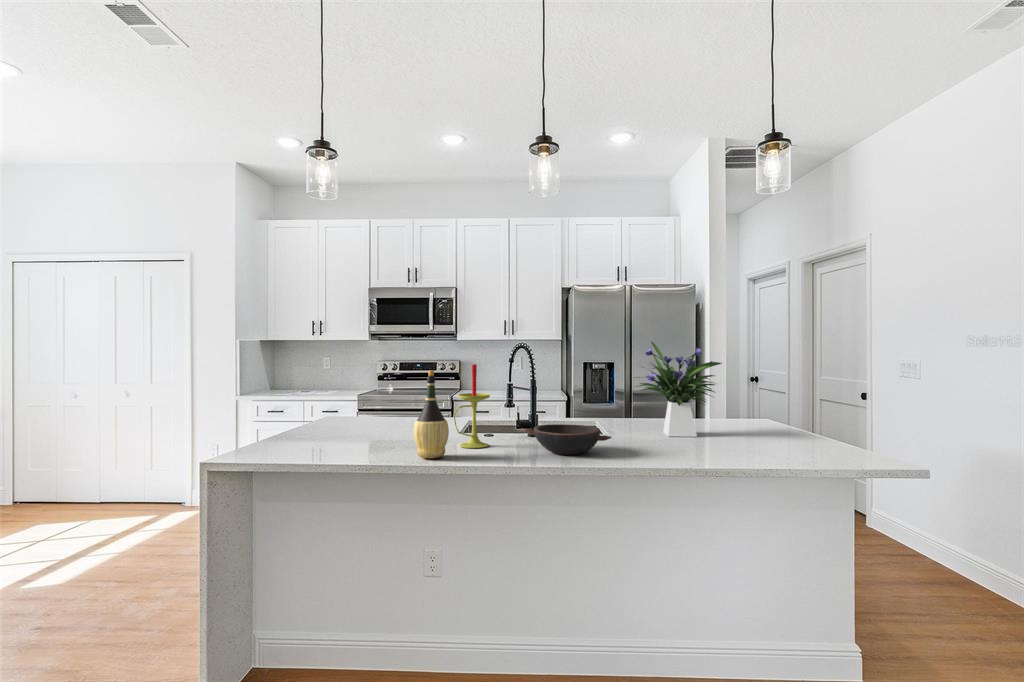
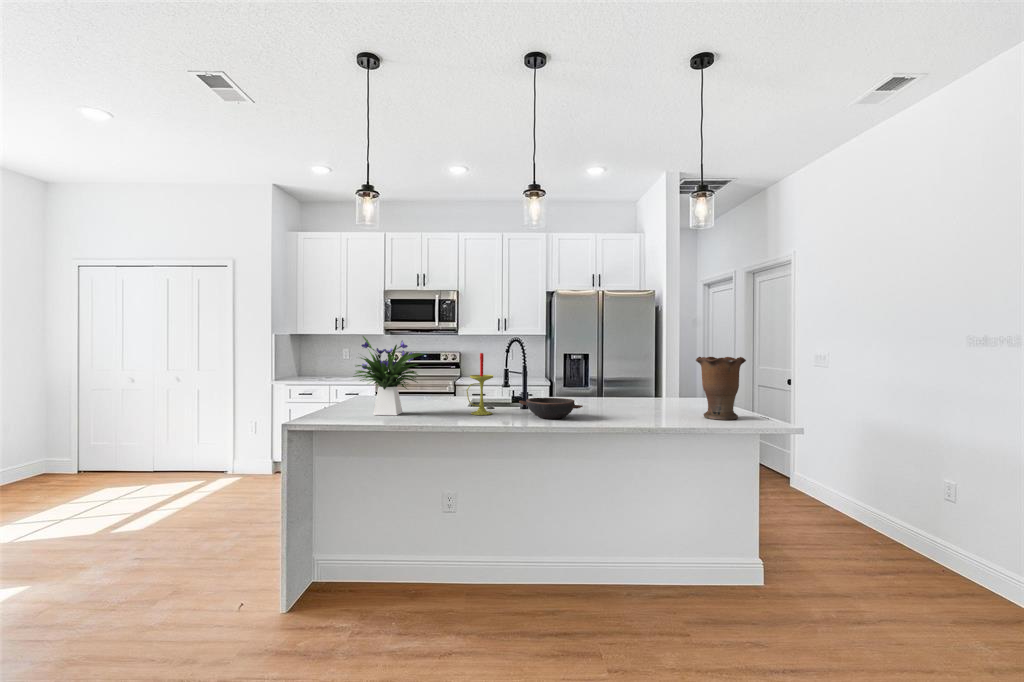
flower arrangement: present [636,342,722,437] -> present [353,336,424,415]
vase: none [766,368,838,456] -> present [696,357,746,420]
wine bottle: present [413,370,449,458] -> none [439,357,465,421]

